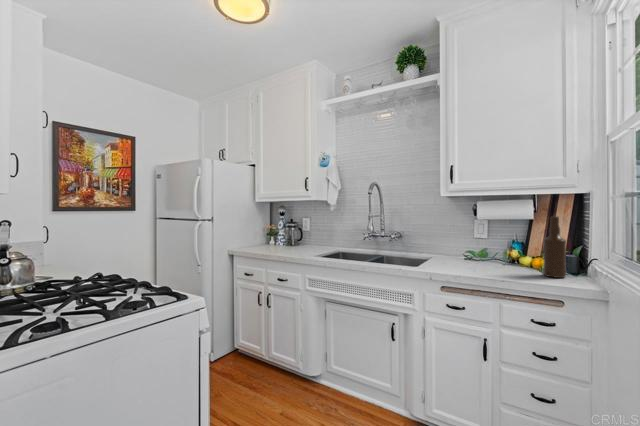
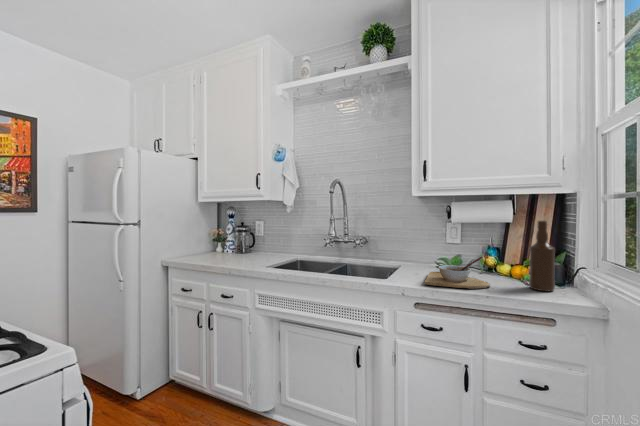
bowl: none [449,248,508,274] -> present [425,257,490,289]

